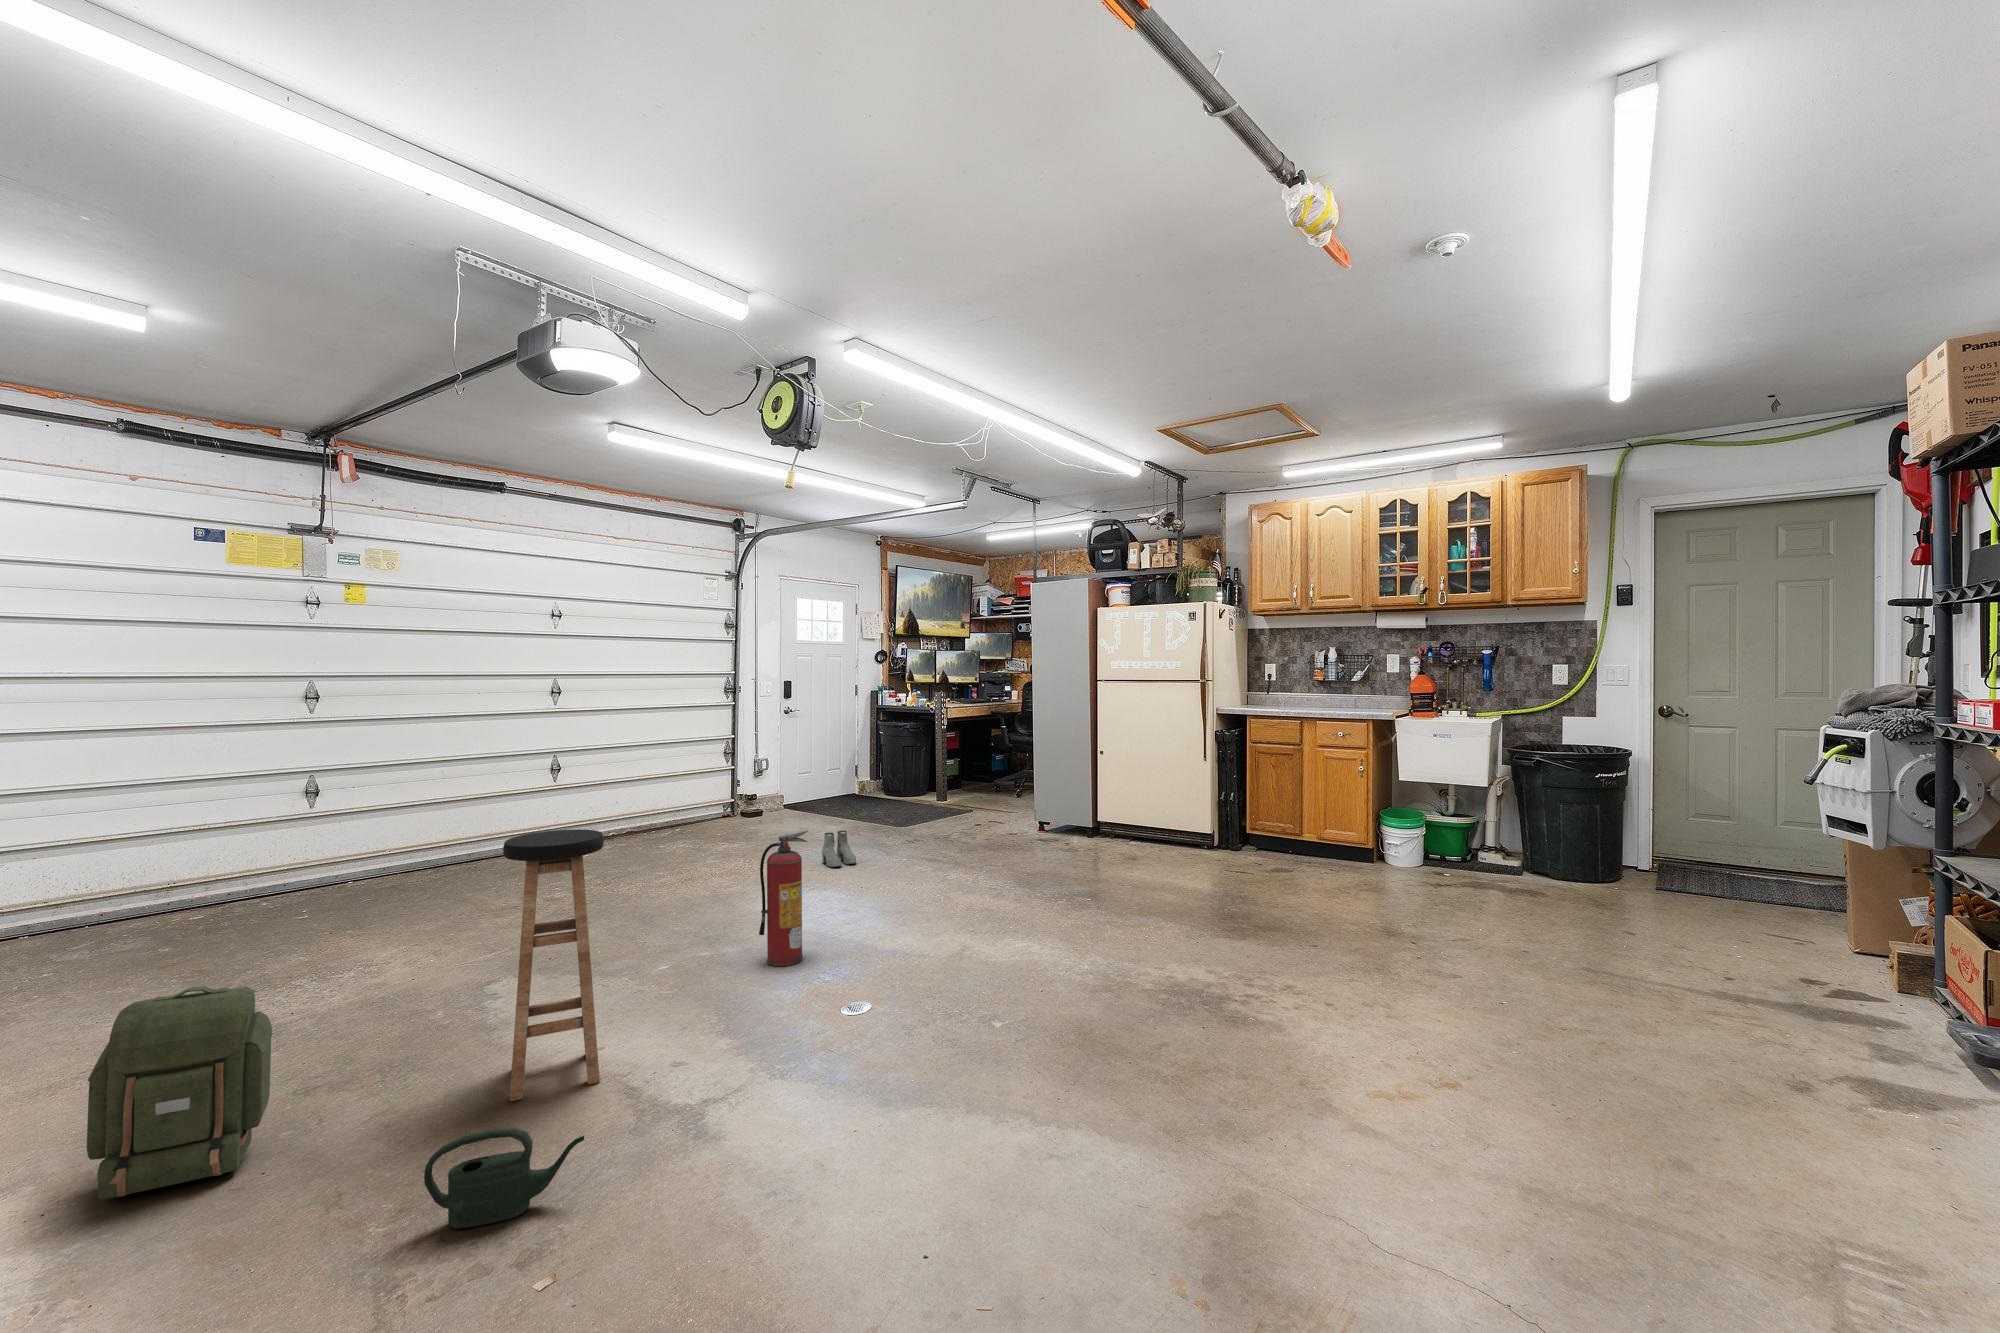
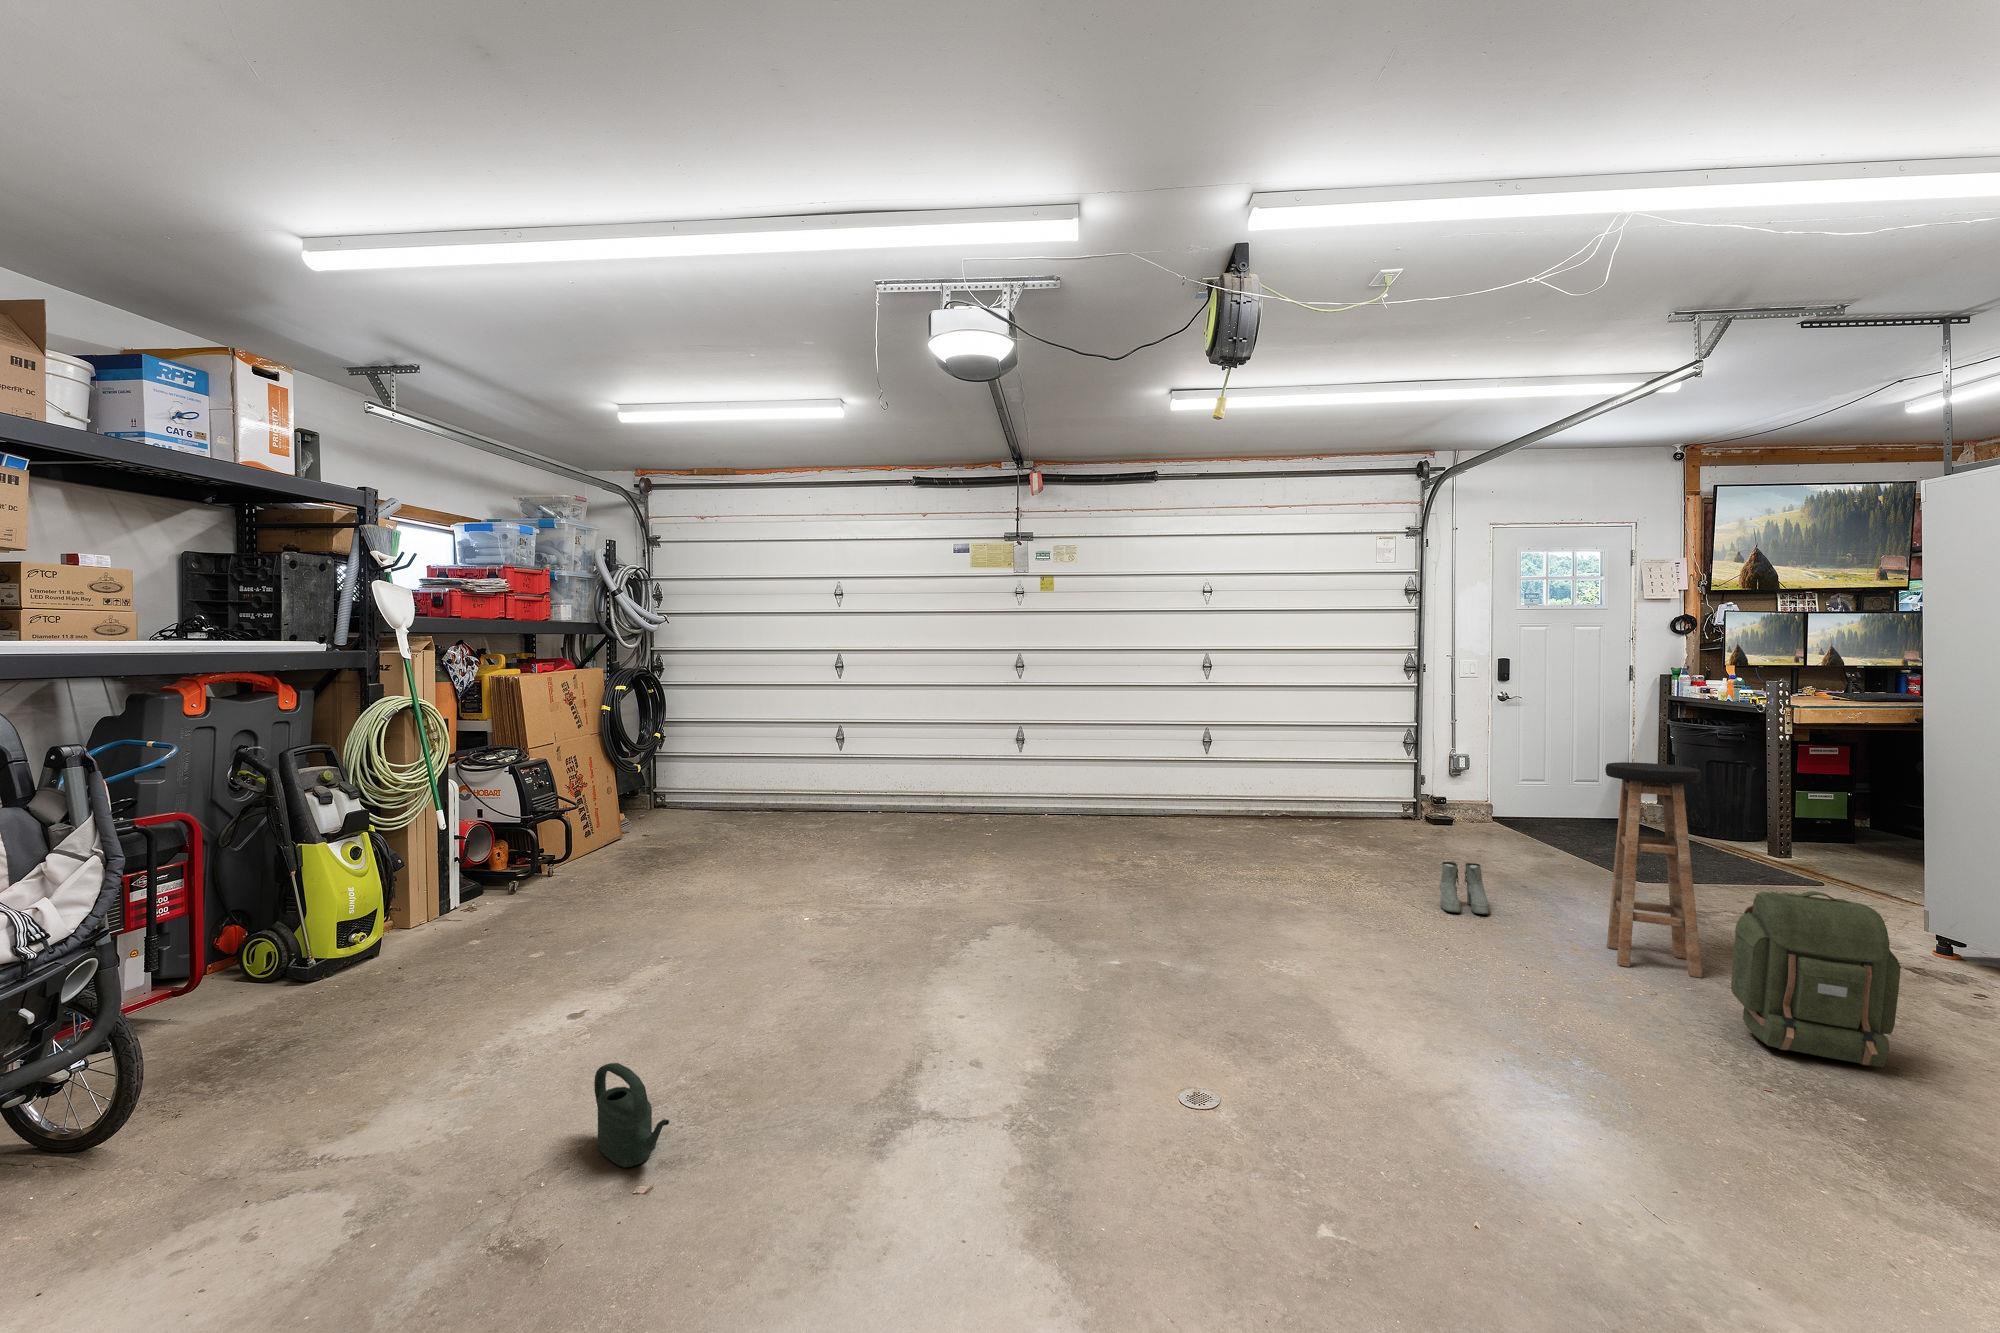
bar stool: present [503,829,604,1101] -> present [1605,762,1702,978]
fire extinguisher: present [759,830,808,966] -> none [1174,847,1240,1025]
backpack: present [87,986,273,1199] -> present [1731,891,1901,1067]

